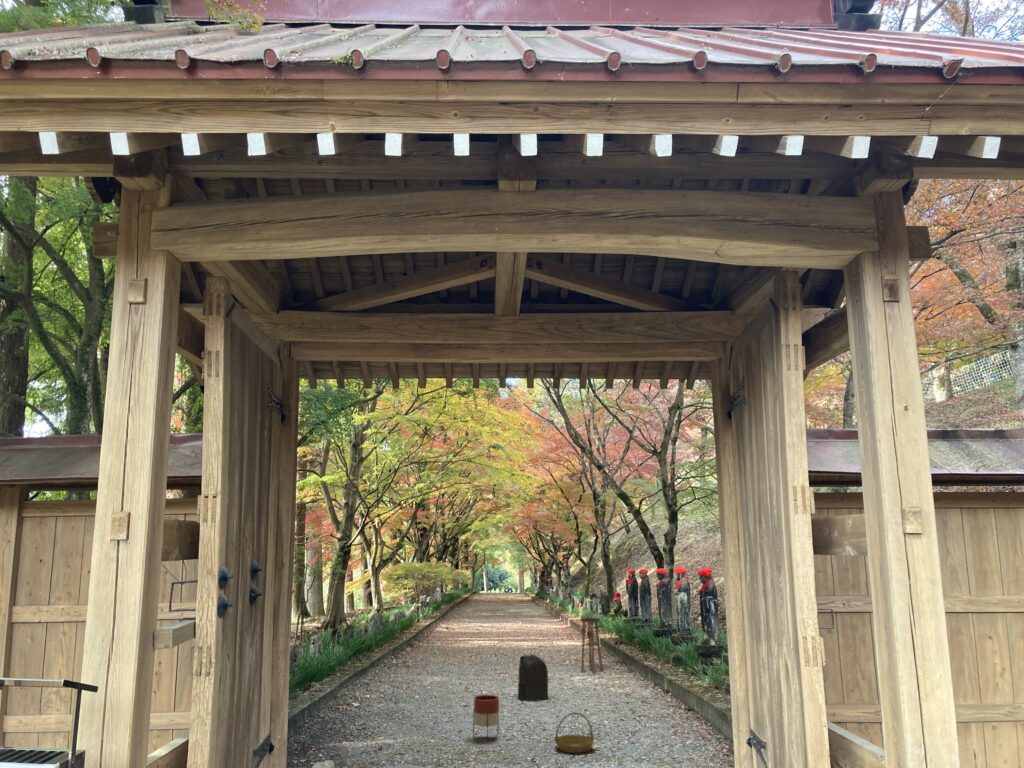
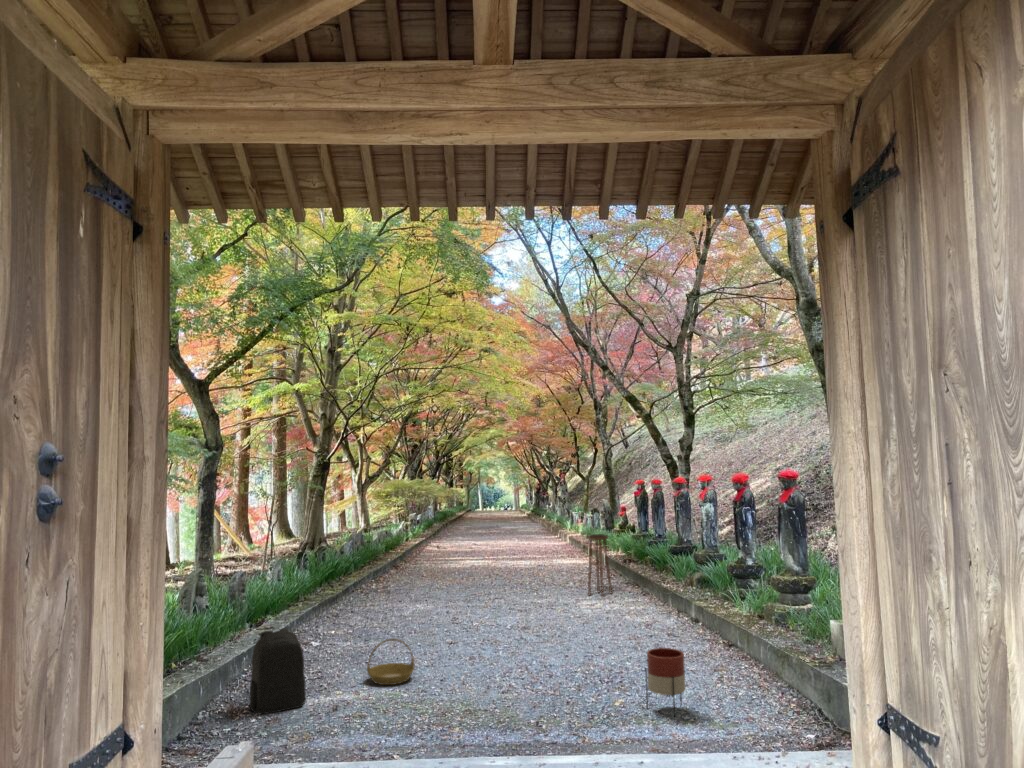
backpack: present [518,655,548,702] -> present [249,629,306,714]
planter: present [473,695,499,741] -> present [645,648,685,717]
basket: present [555,712,594,753] -> present [367,639,414,685]

